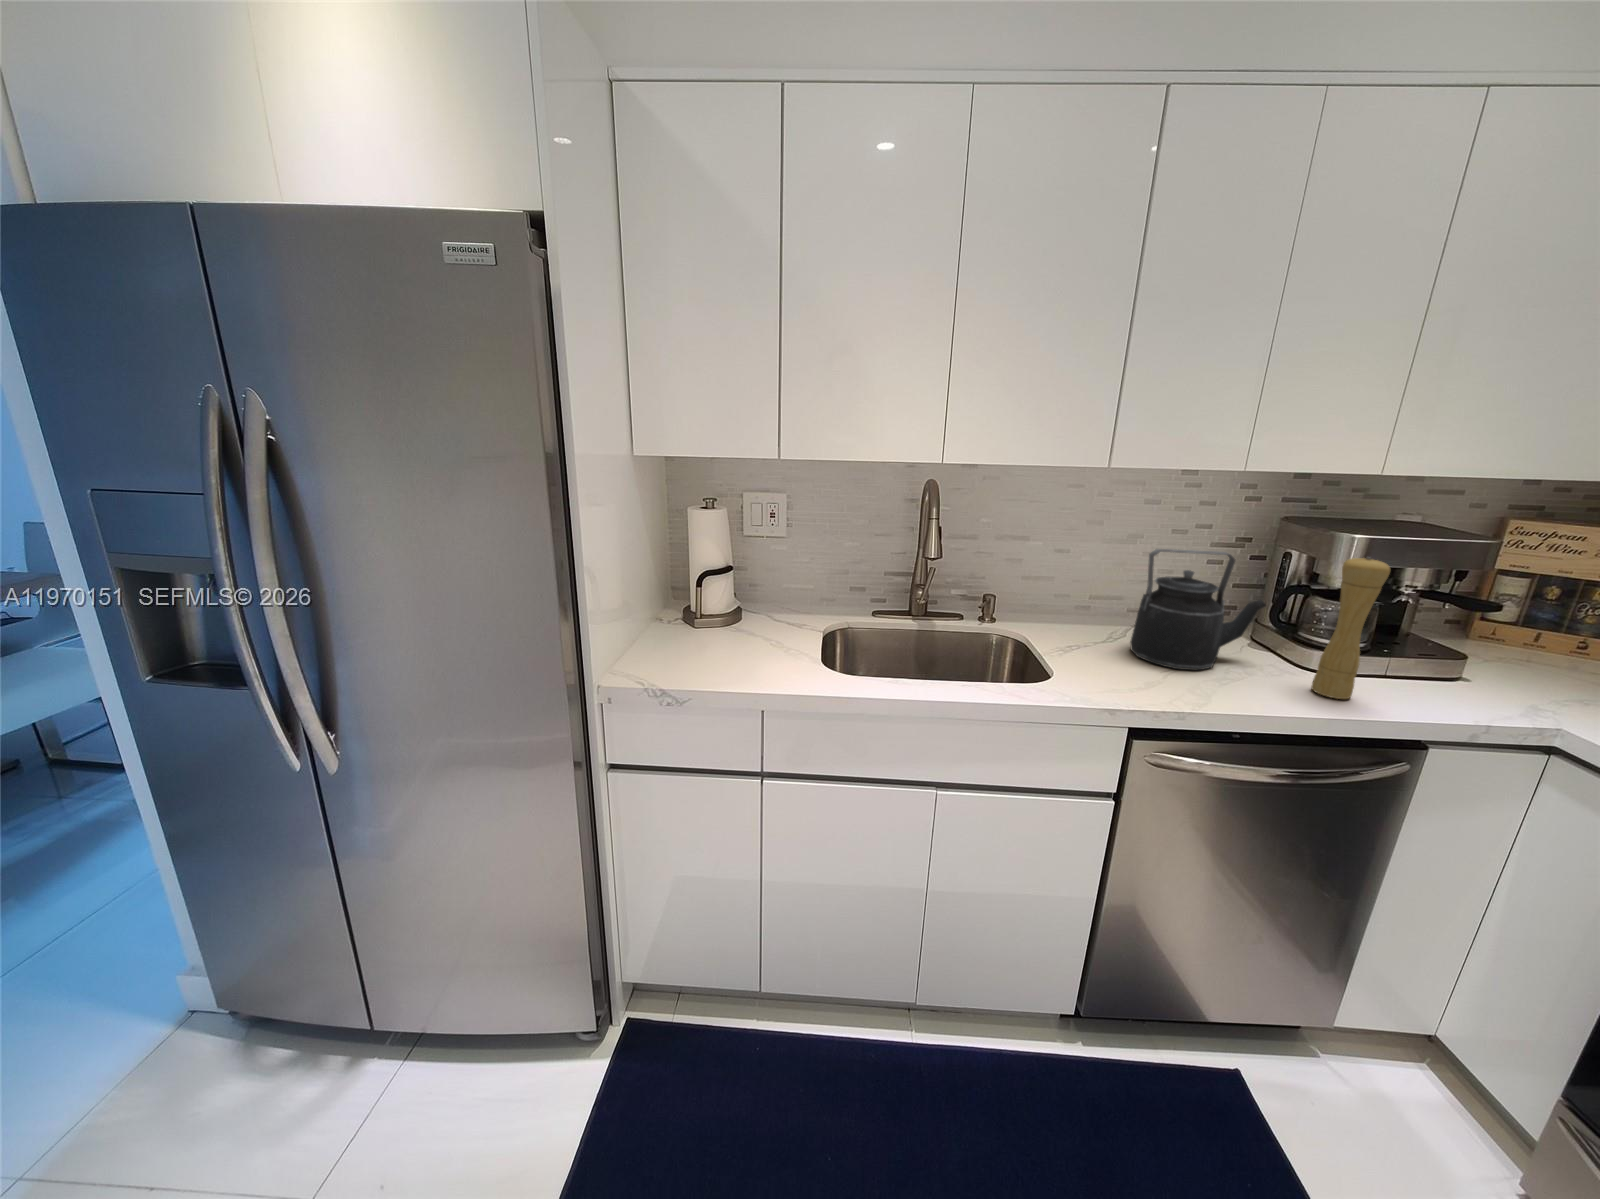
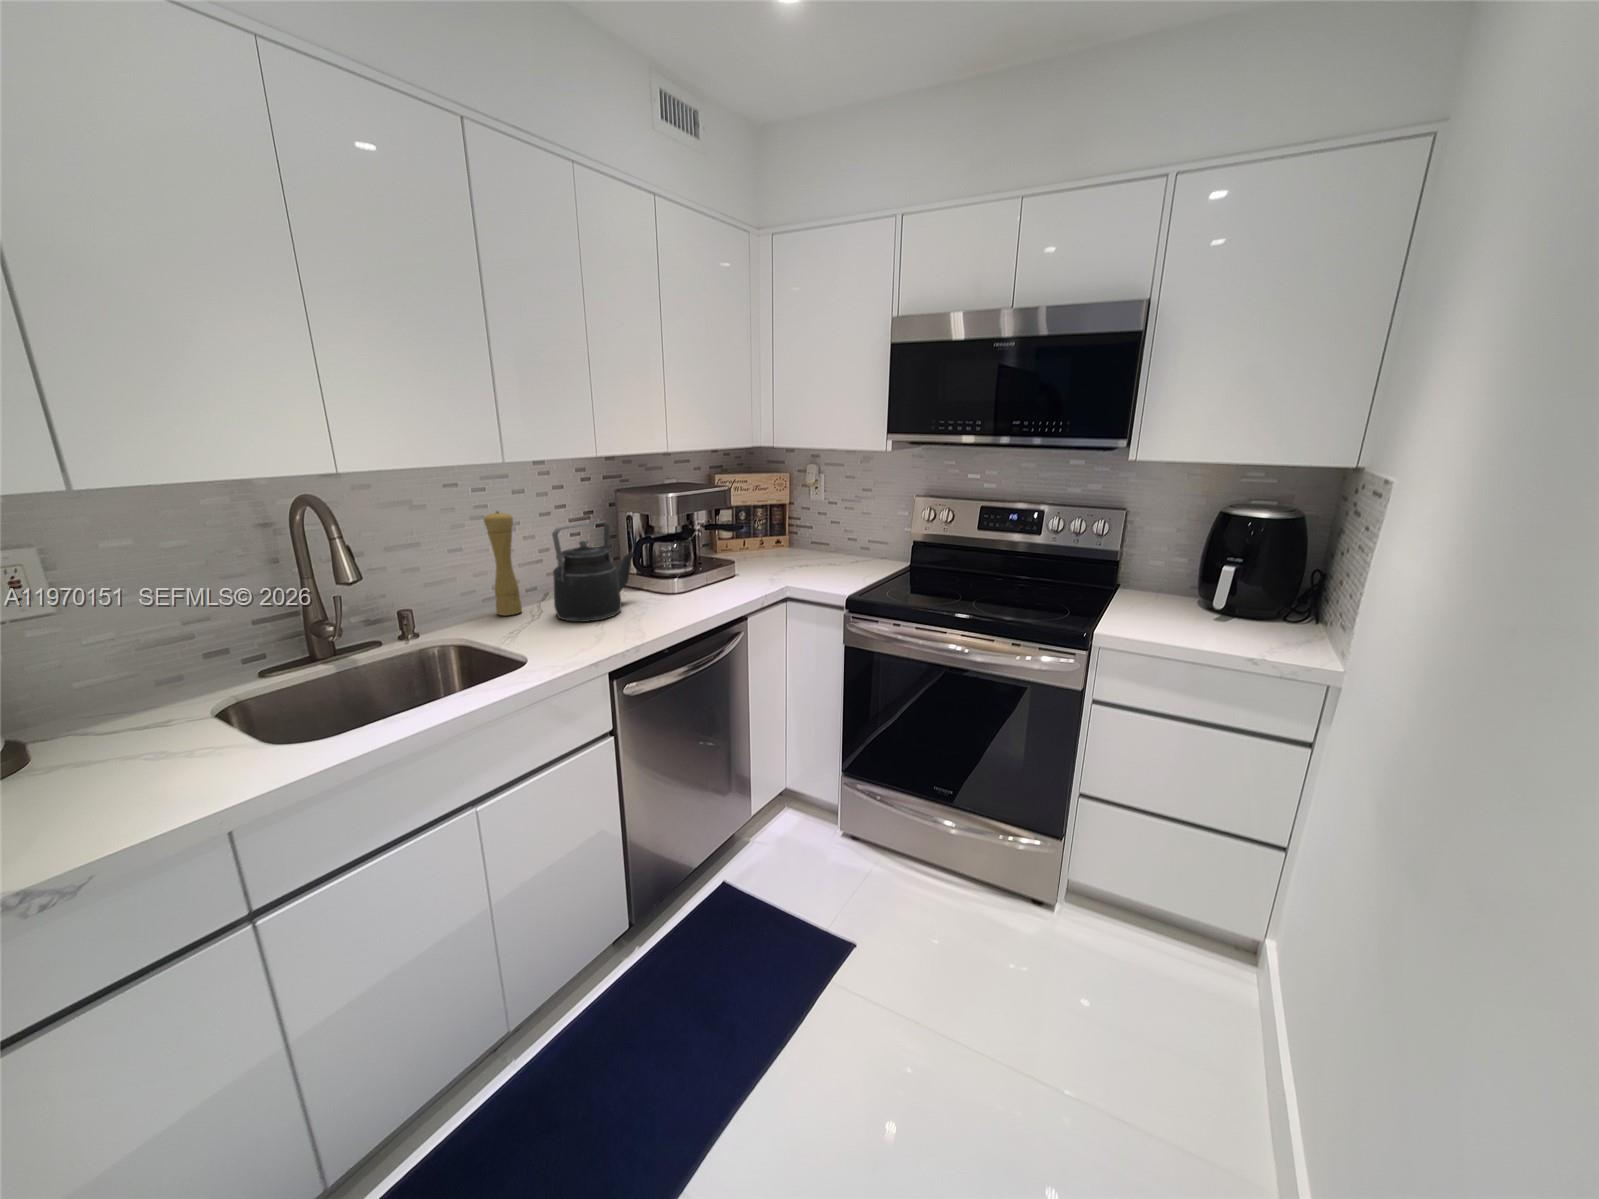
pepper mill: present [1311,557,1390,699] -> present [484,511,522,615]

